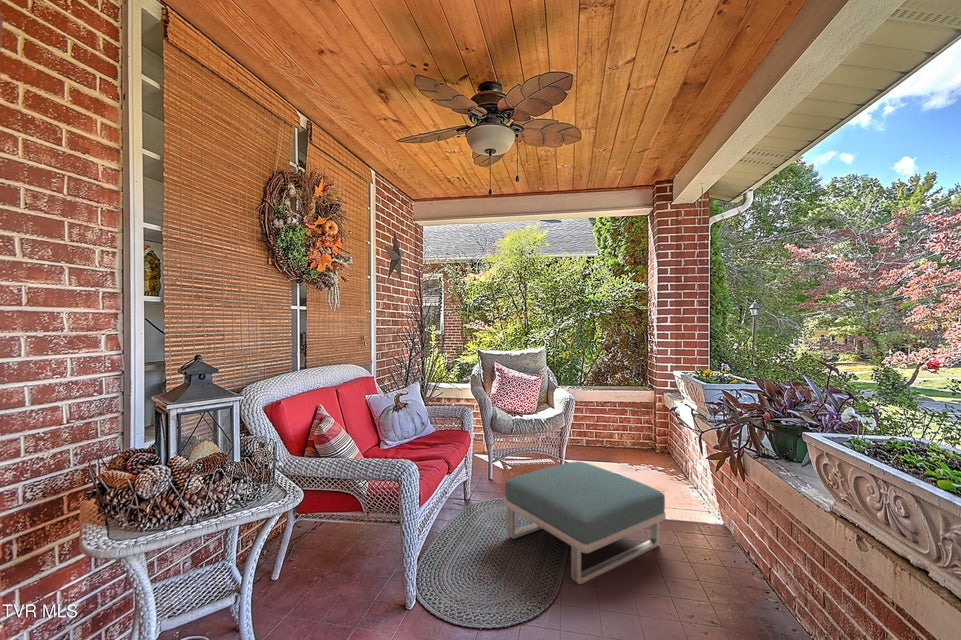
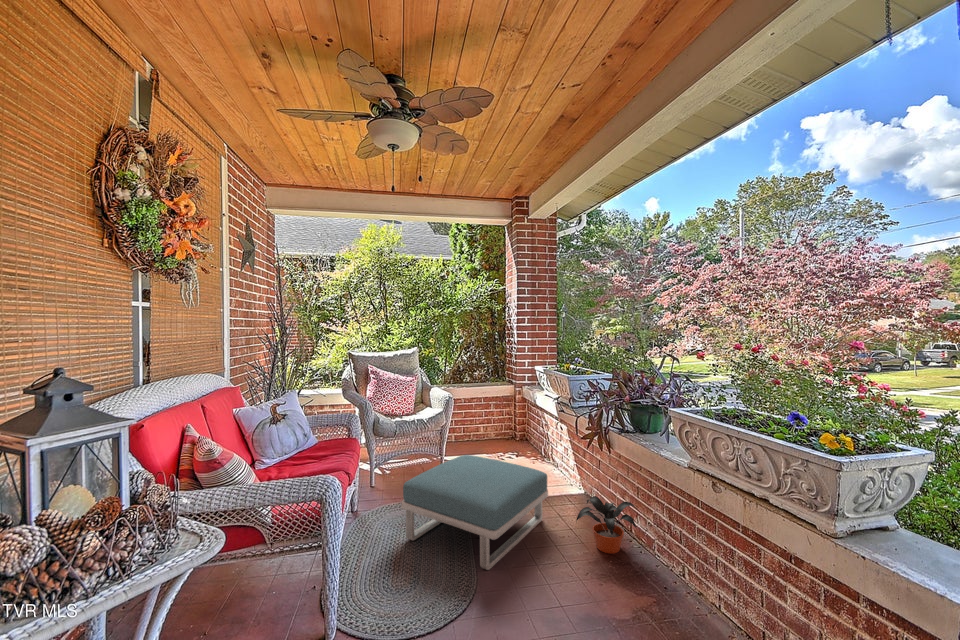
potted plant: none [690,529,775,601] -> present [576,496,636,554]

